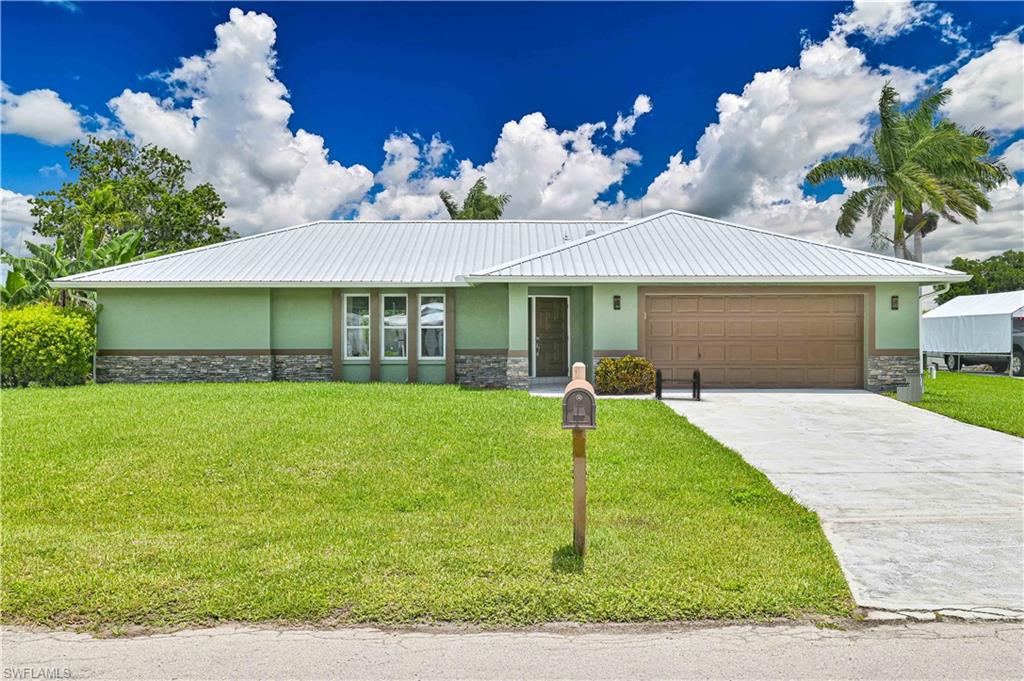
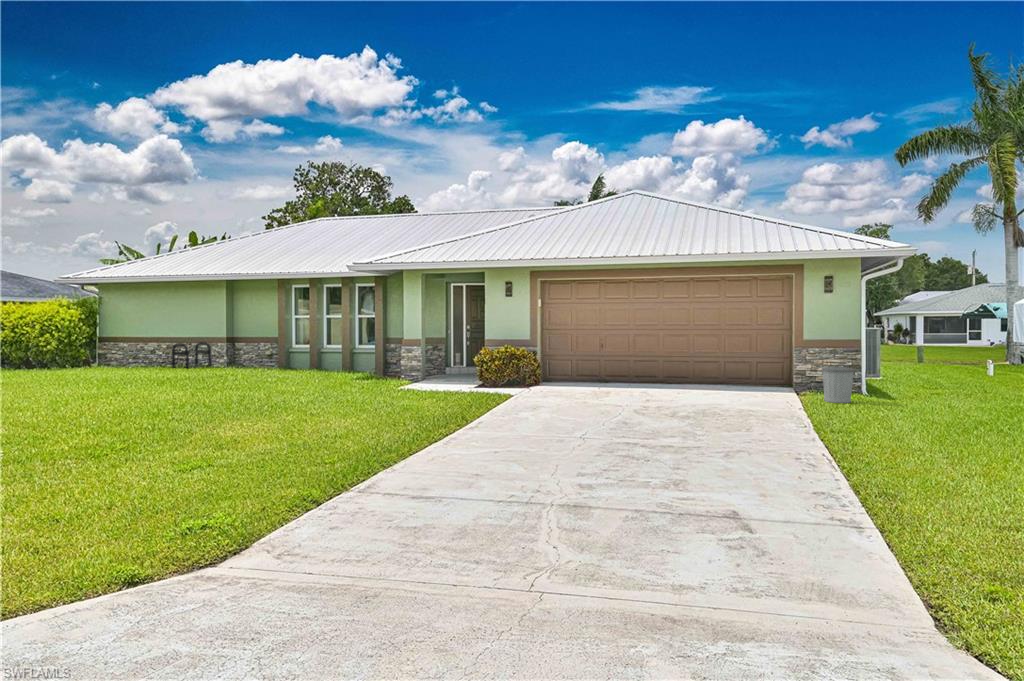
bench: present [655,369,700,400] -> present [172,342,212,368]

